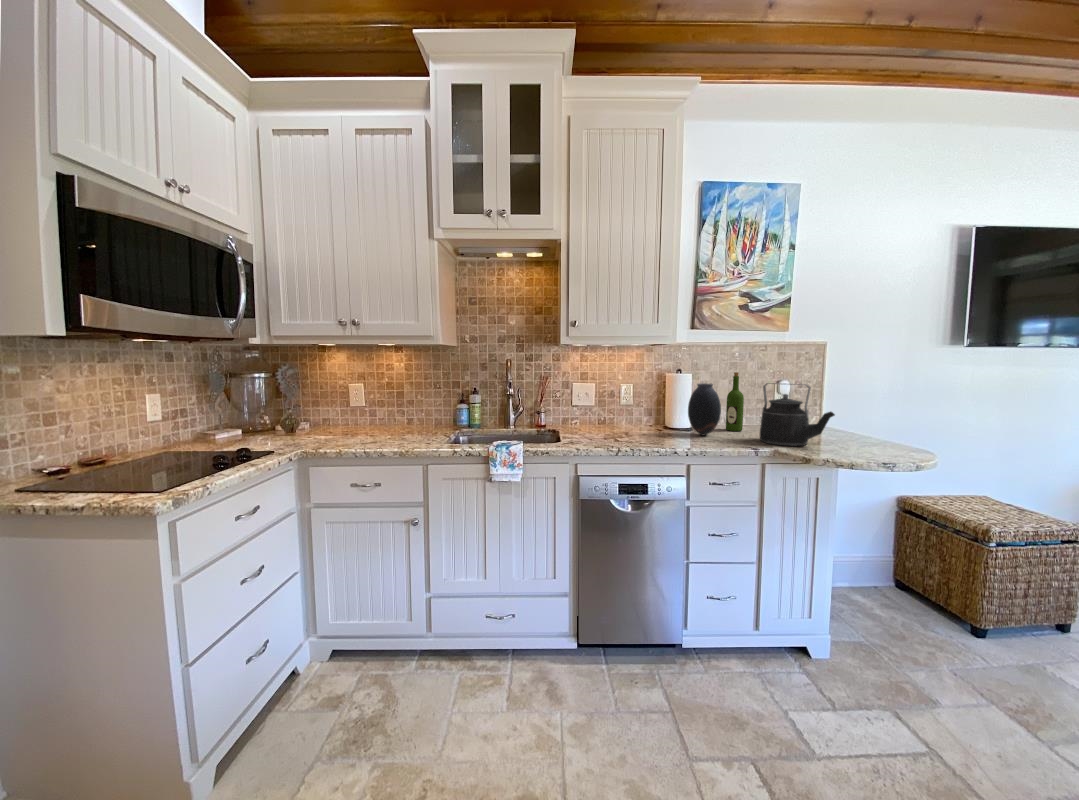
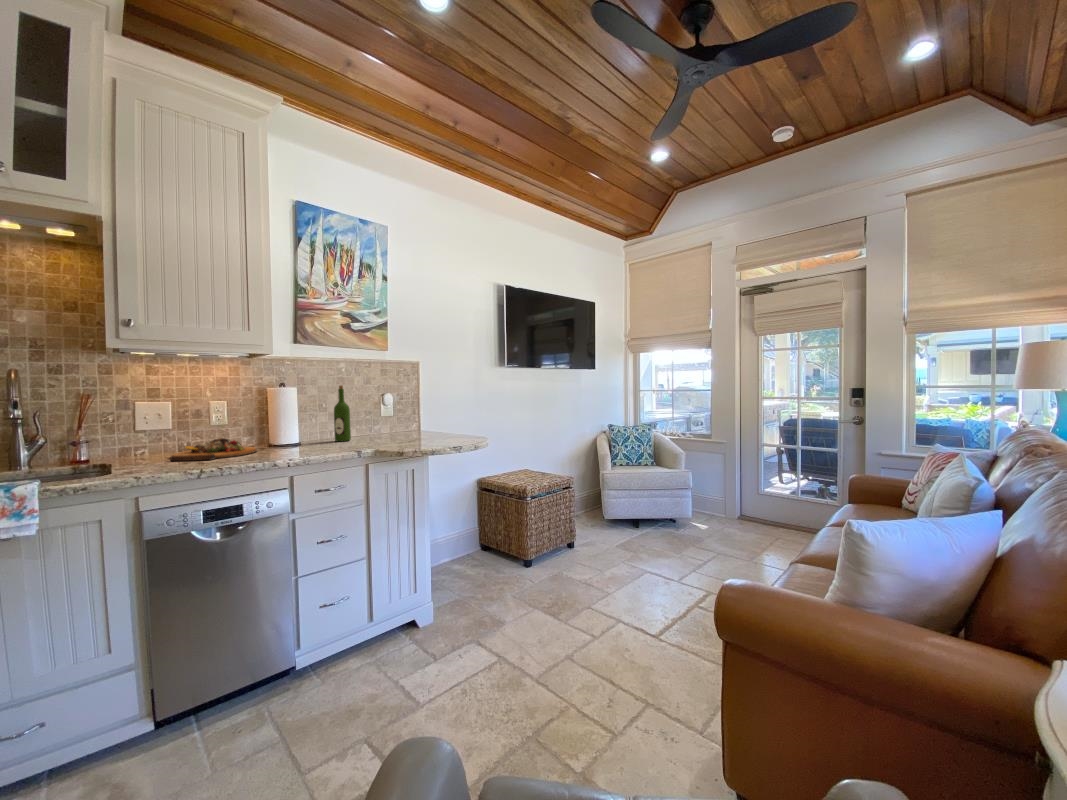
vase: present [688,383,721,435] -> none [291,396,325,447]
kettle: present [760,383,835,446] -> none [362,392,418,446]
cutting board: none [594,418,657,439] -> present [170,438,257,461]

